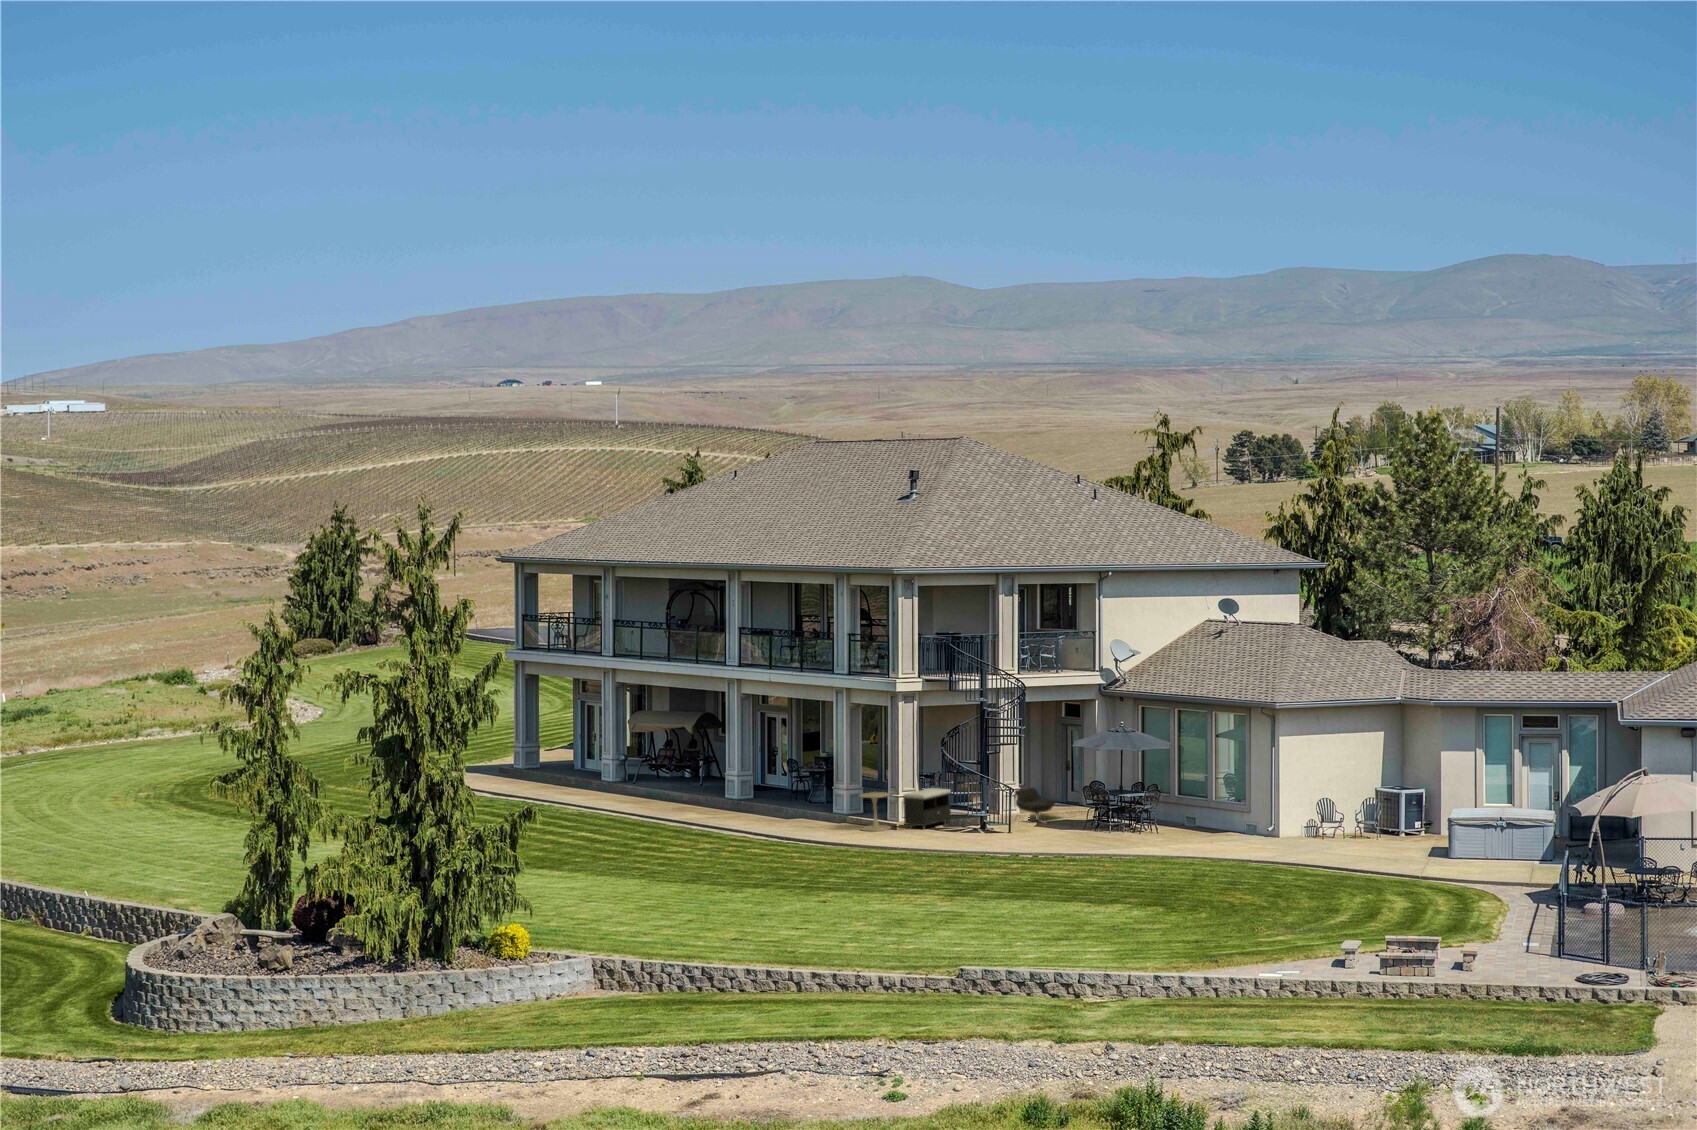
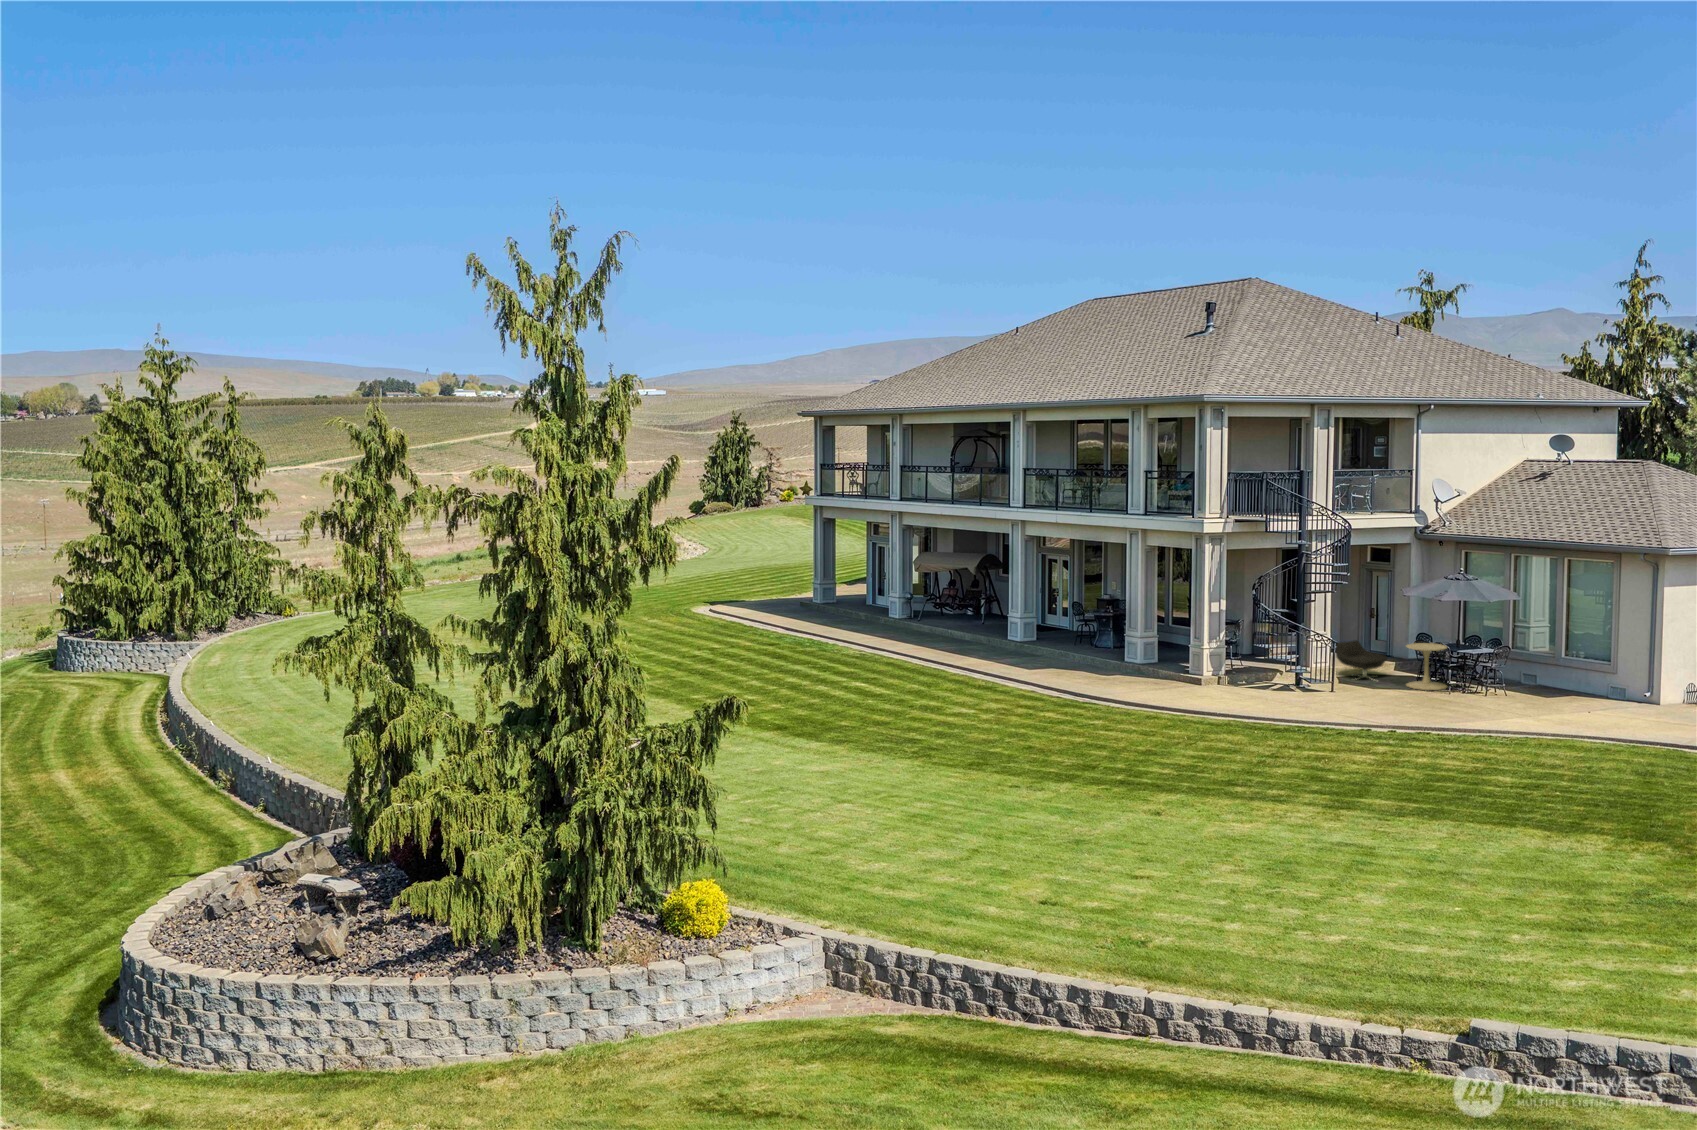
storage bench: present [903,788,951,828] -> none [1208,638,1261,684]
pedestal table: present [860,792,891,831] -> present [1406,643,1447,690]

